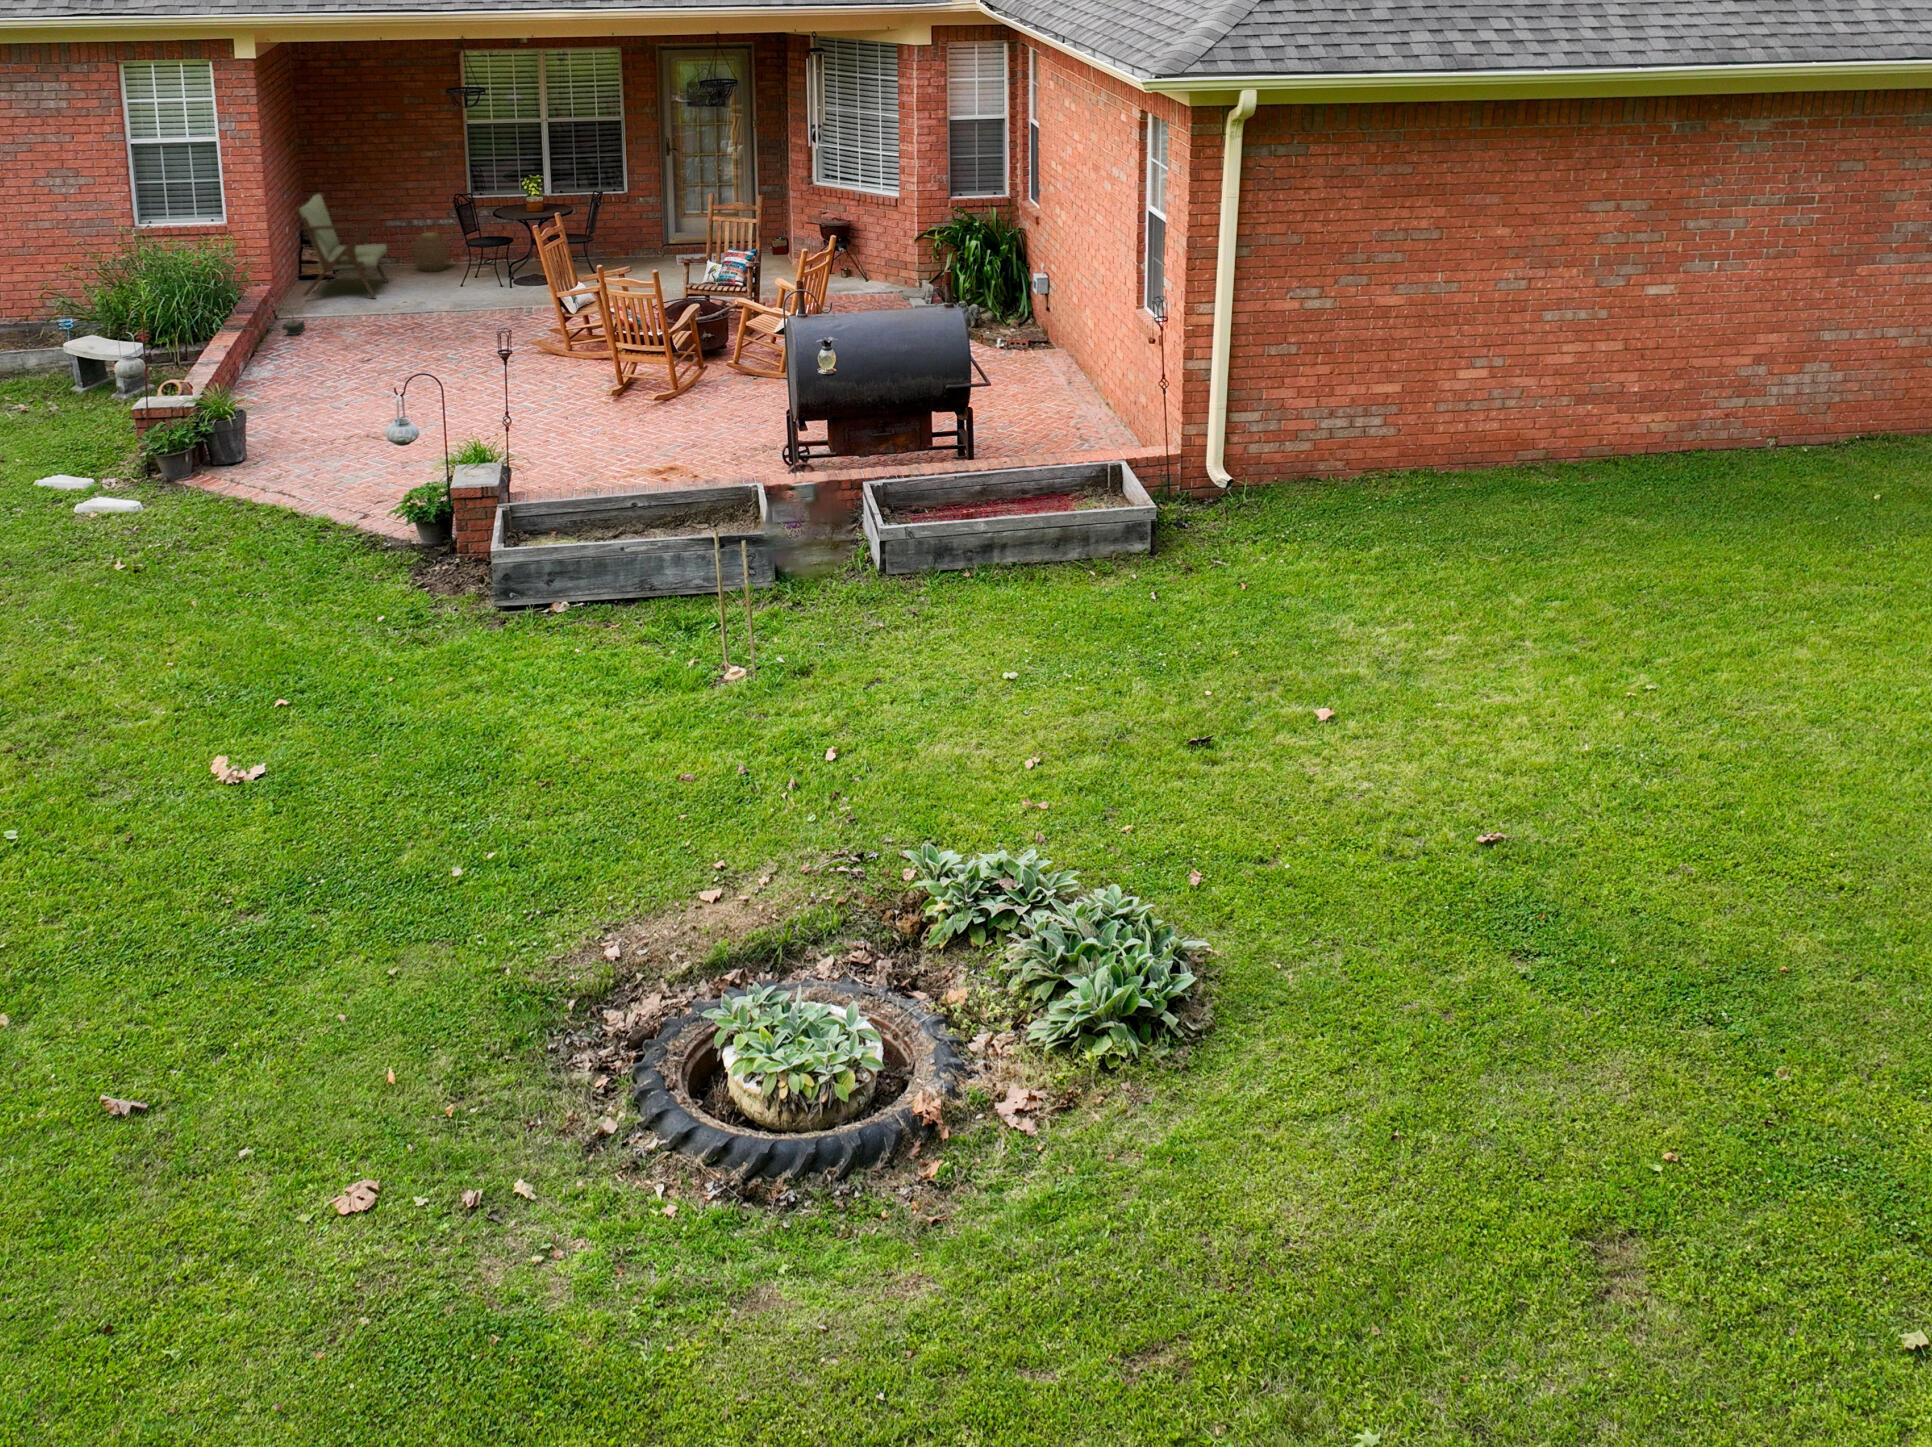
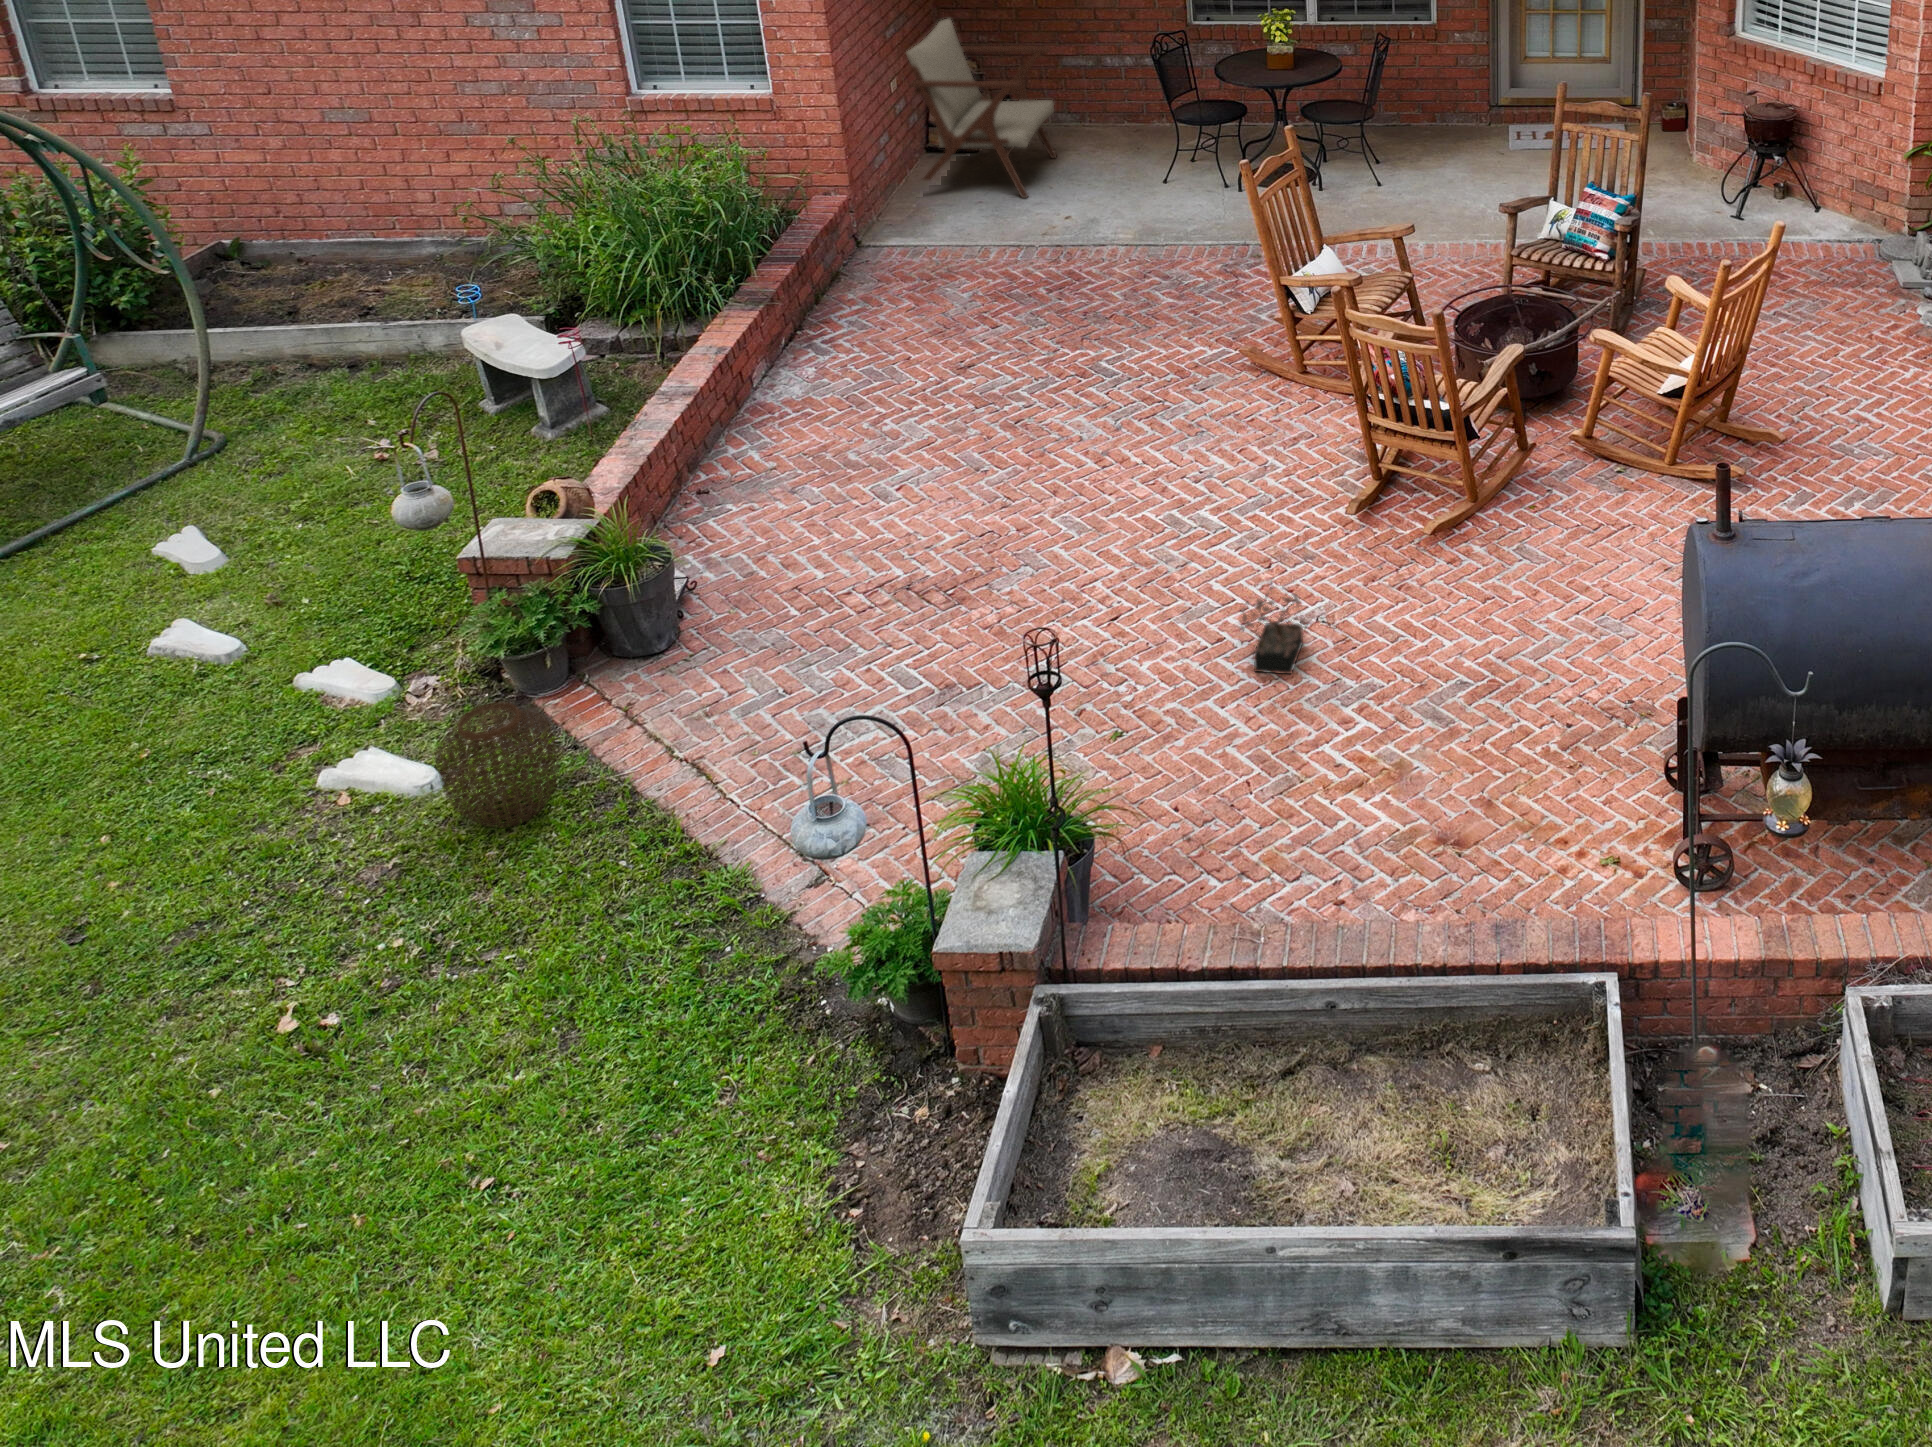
woven basket: present [412,232,449,272] -> present [436,702,559,828]
decorative plant: present [277,304,305,335] -> present [1241,587,1305,674]

